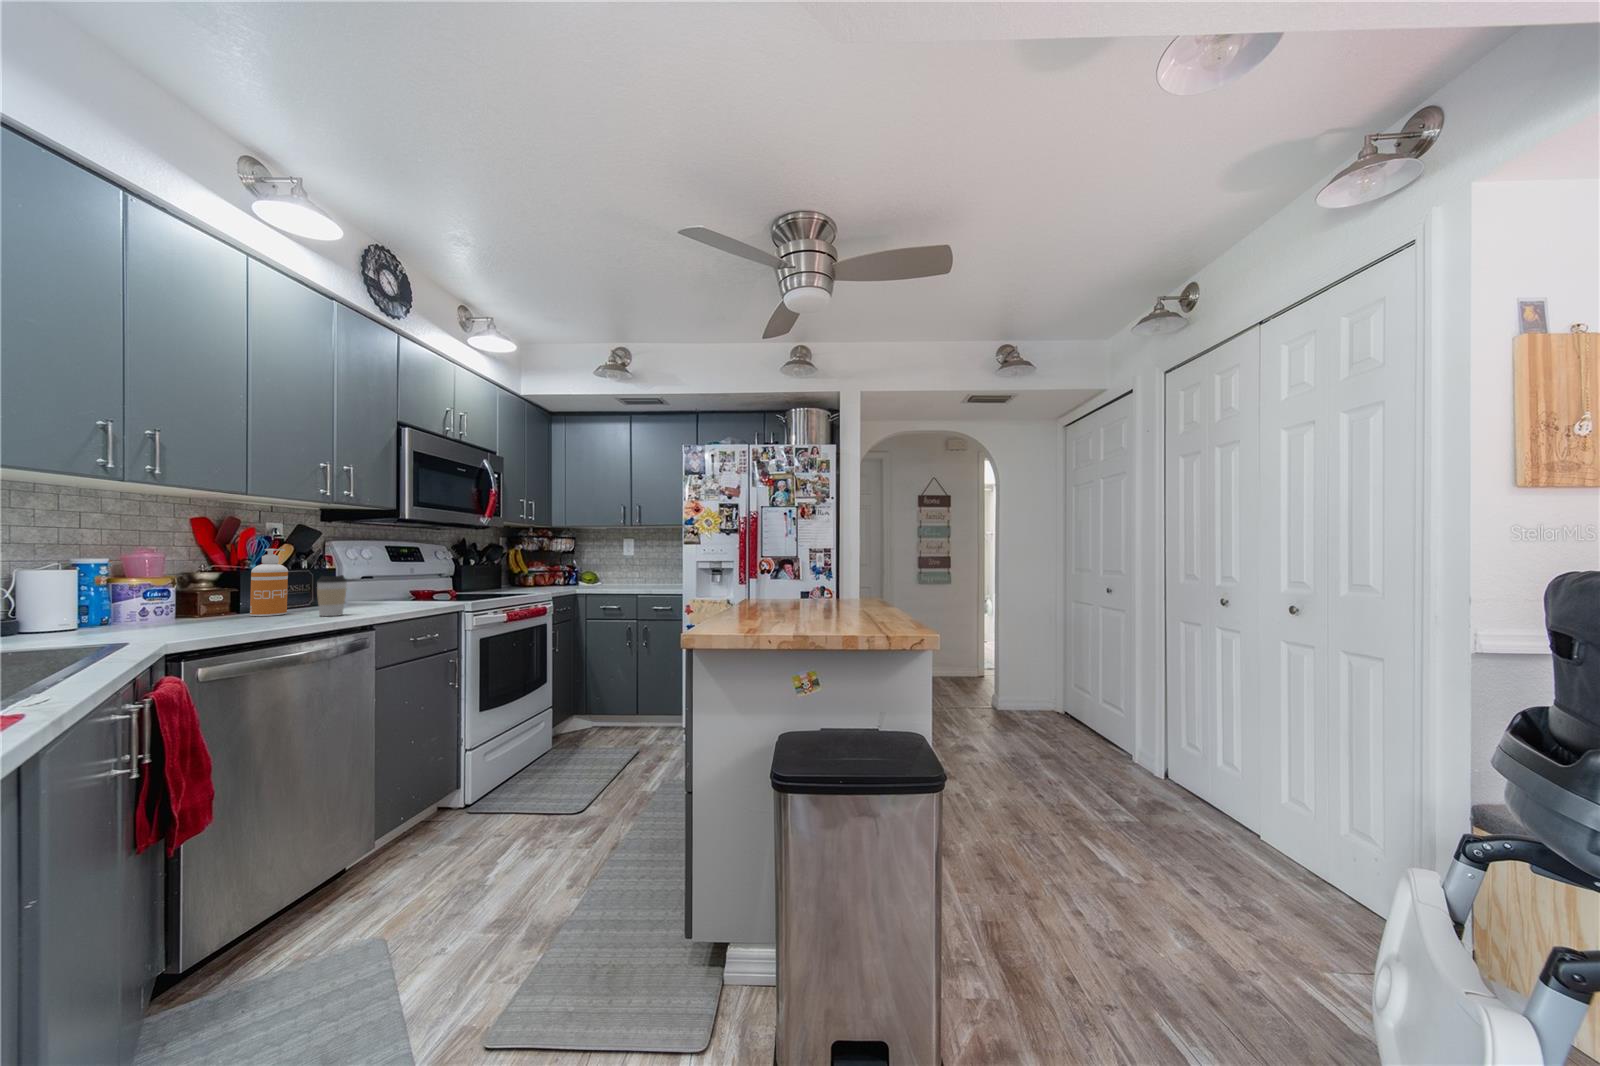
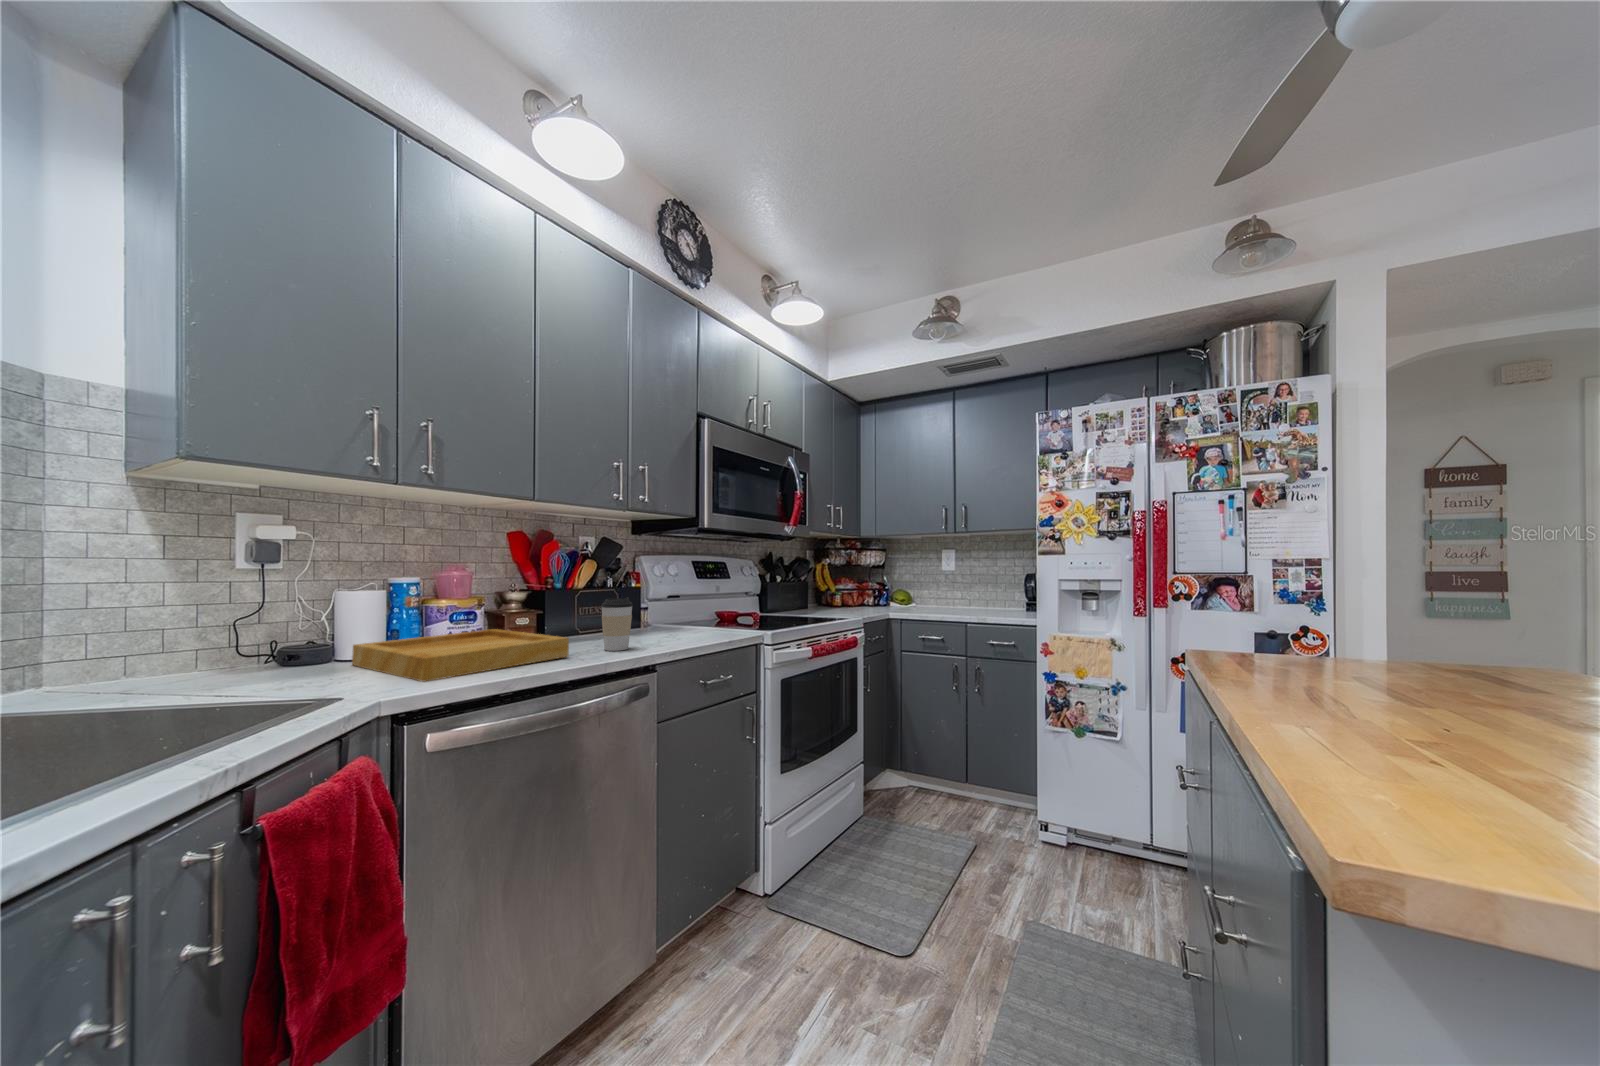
soap dispenser: present [250,549,288,616] -> none [548,564,582,644]
tray: none [53,605,292,636] -> present [352,629,569,682]

